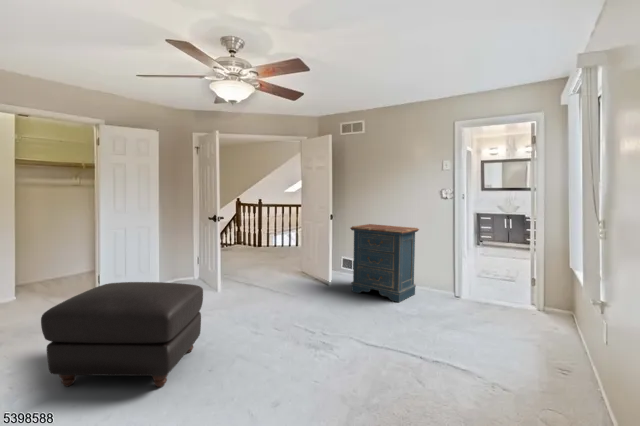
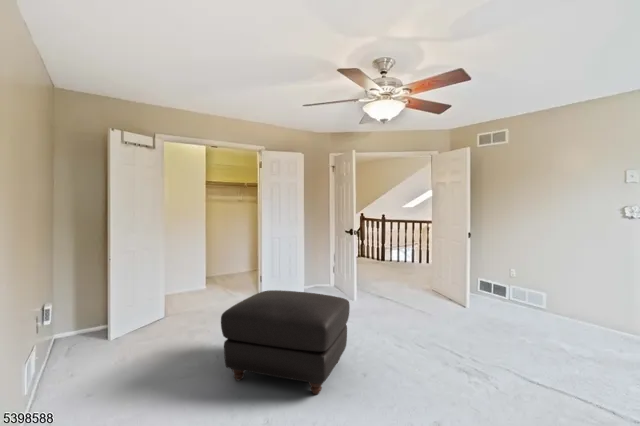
dresser: present [350,224,419,302] -> none [494,243,582,335]

